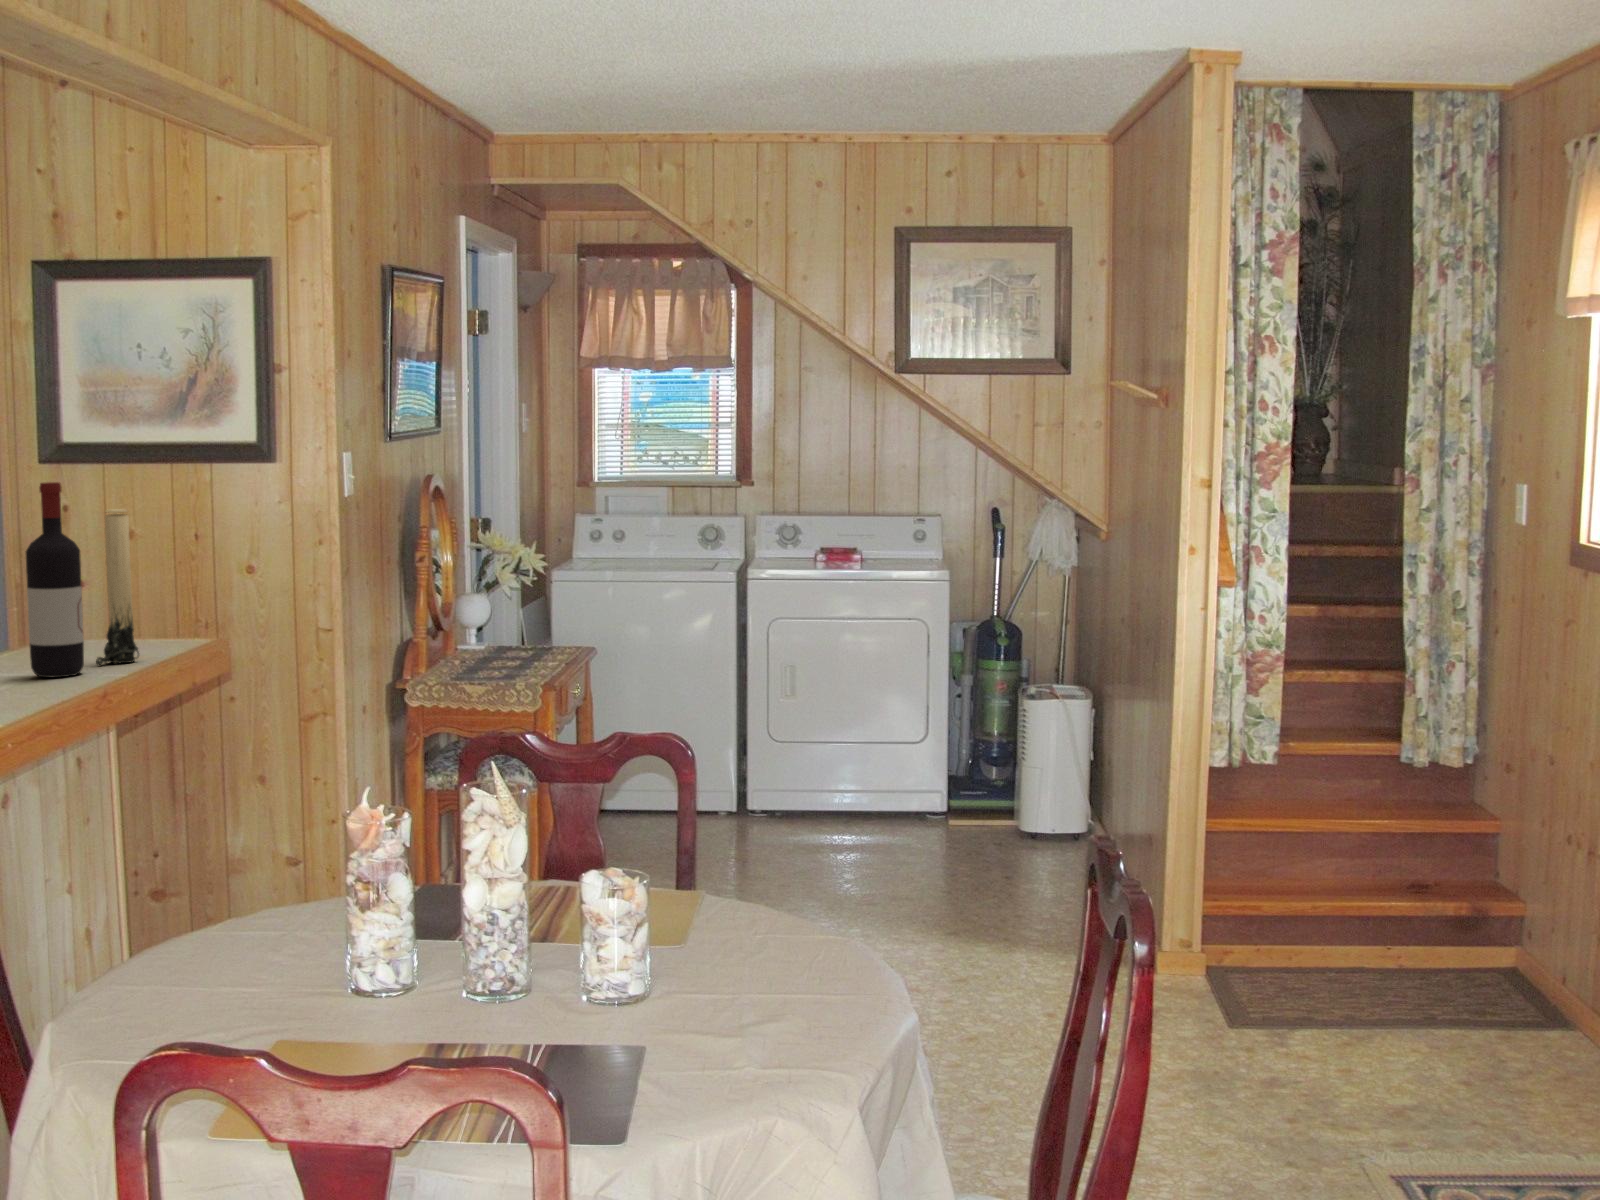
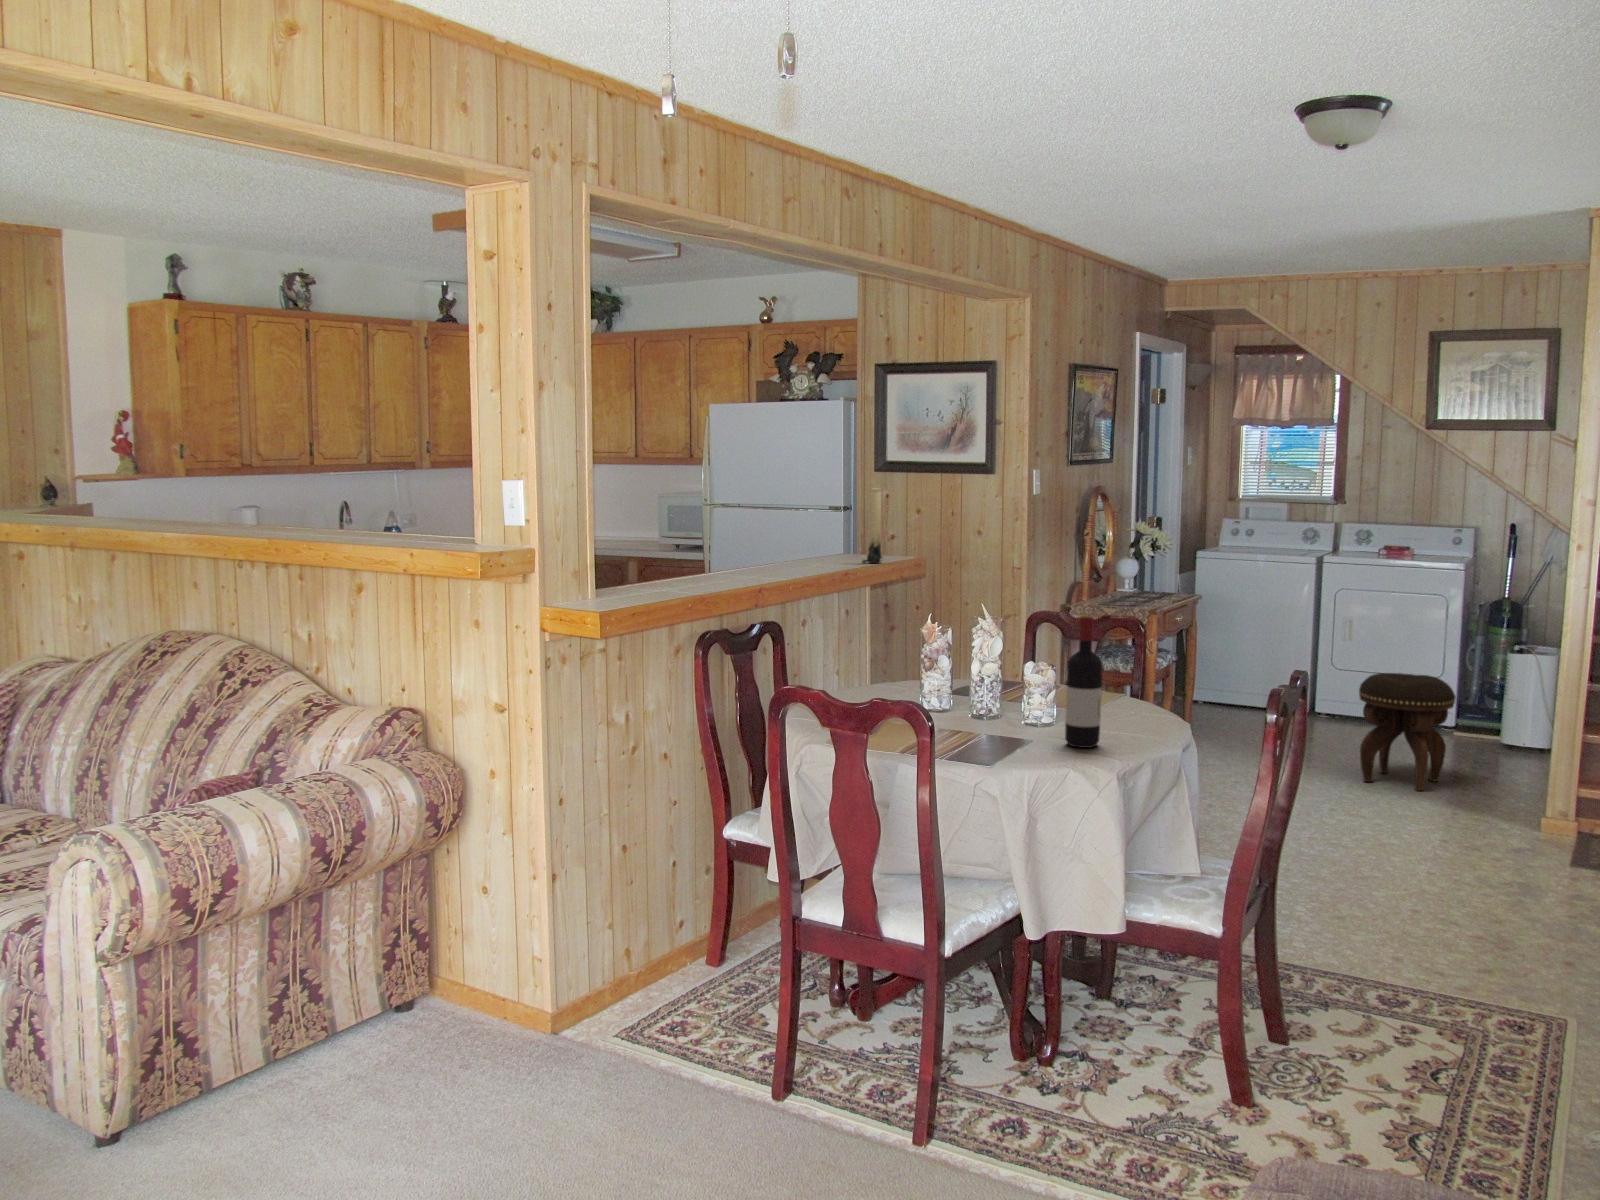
wine bottle: present [26,482,84,677] -> present [1065,616,1103,748]
footstool: none [870,754,1008,937] -> present [1359,673,1456,791]

